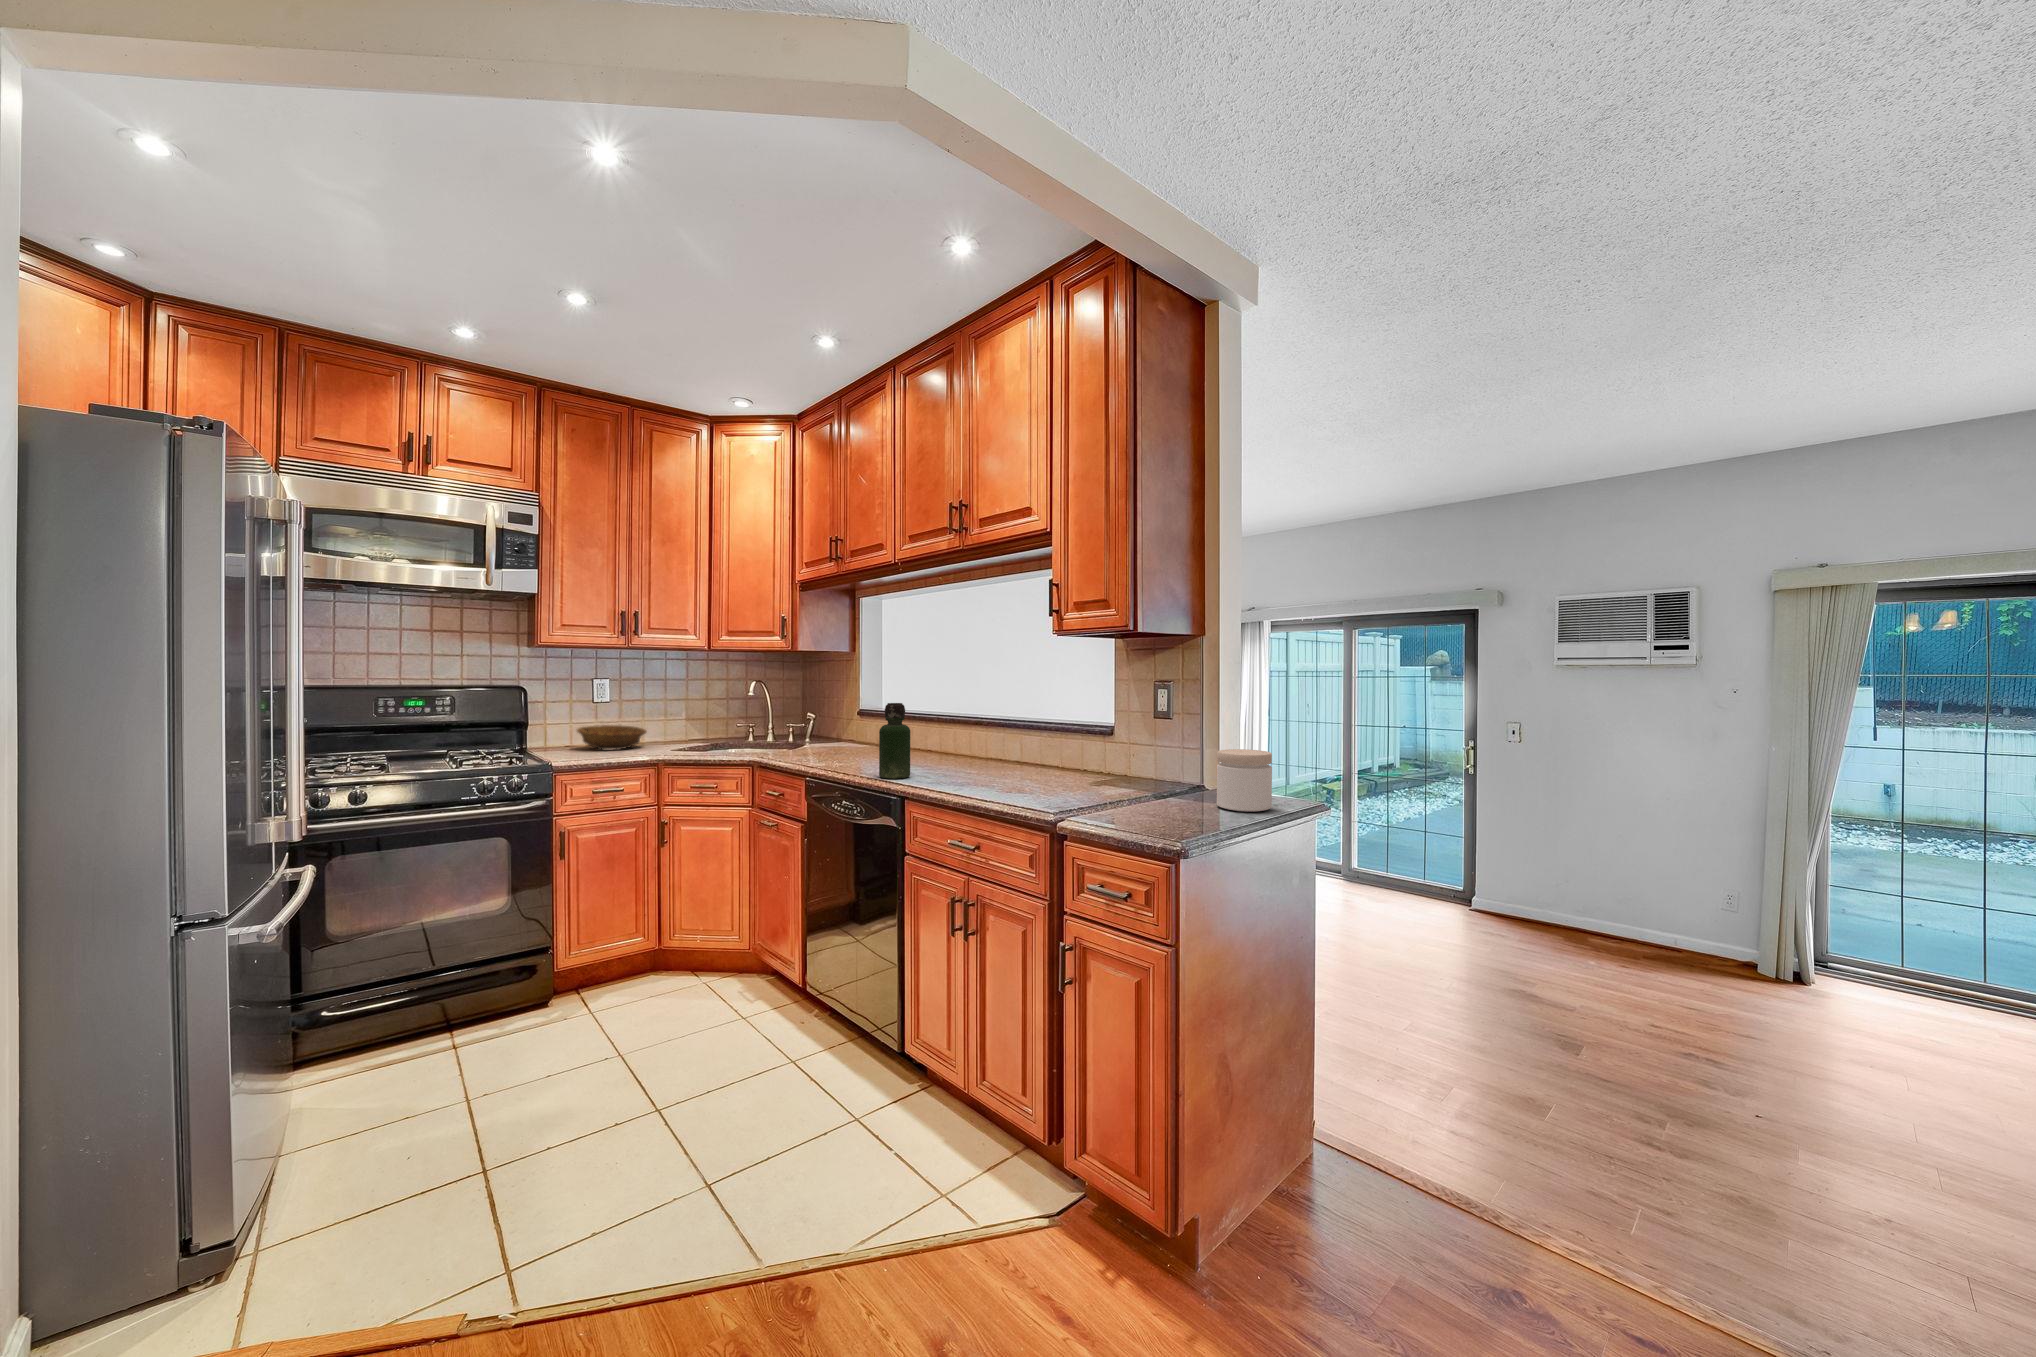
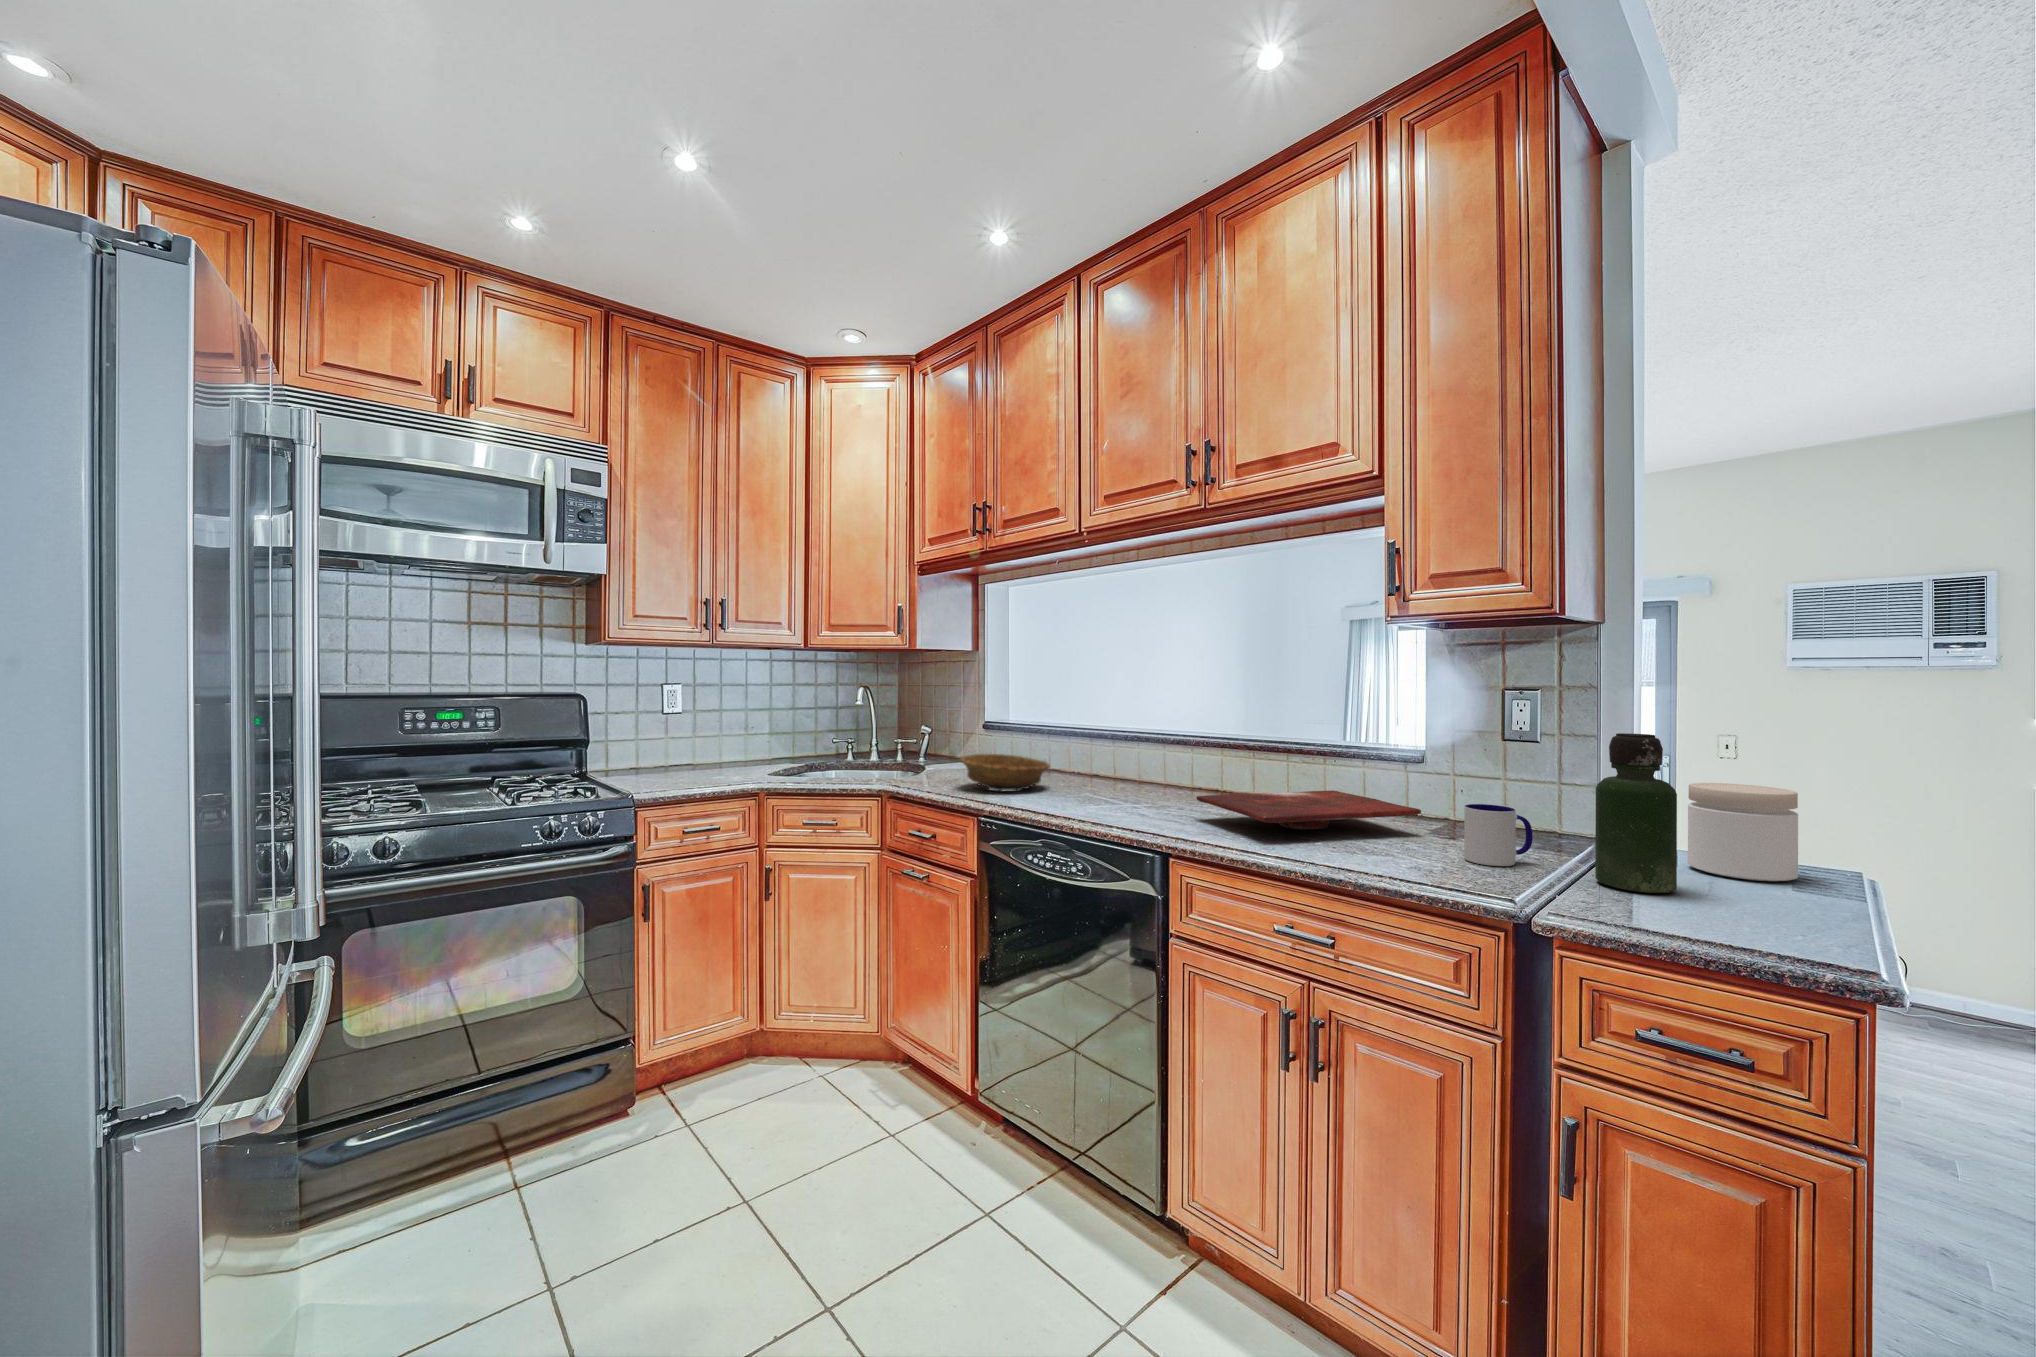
bottle: present [879,703,910,779] -> present [1595,733,1677,893]
decorative bowl: present [577,725,647,749] -> present [961,754,1050,791]
cutting board: none [947,759,1086,785] -> present [1196,790,1421,829]
mug: none [1079,764,1120,804] -> present [1464,804,1533,866]

